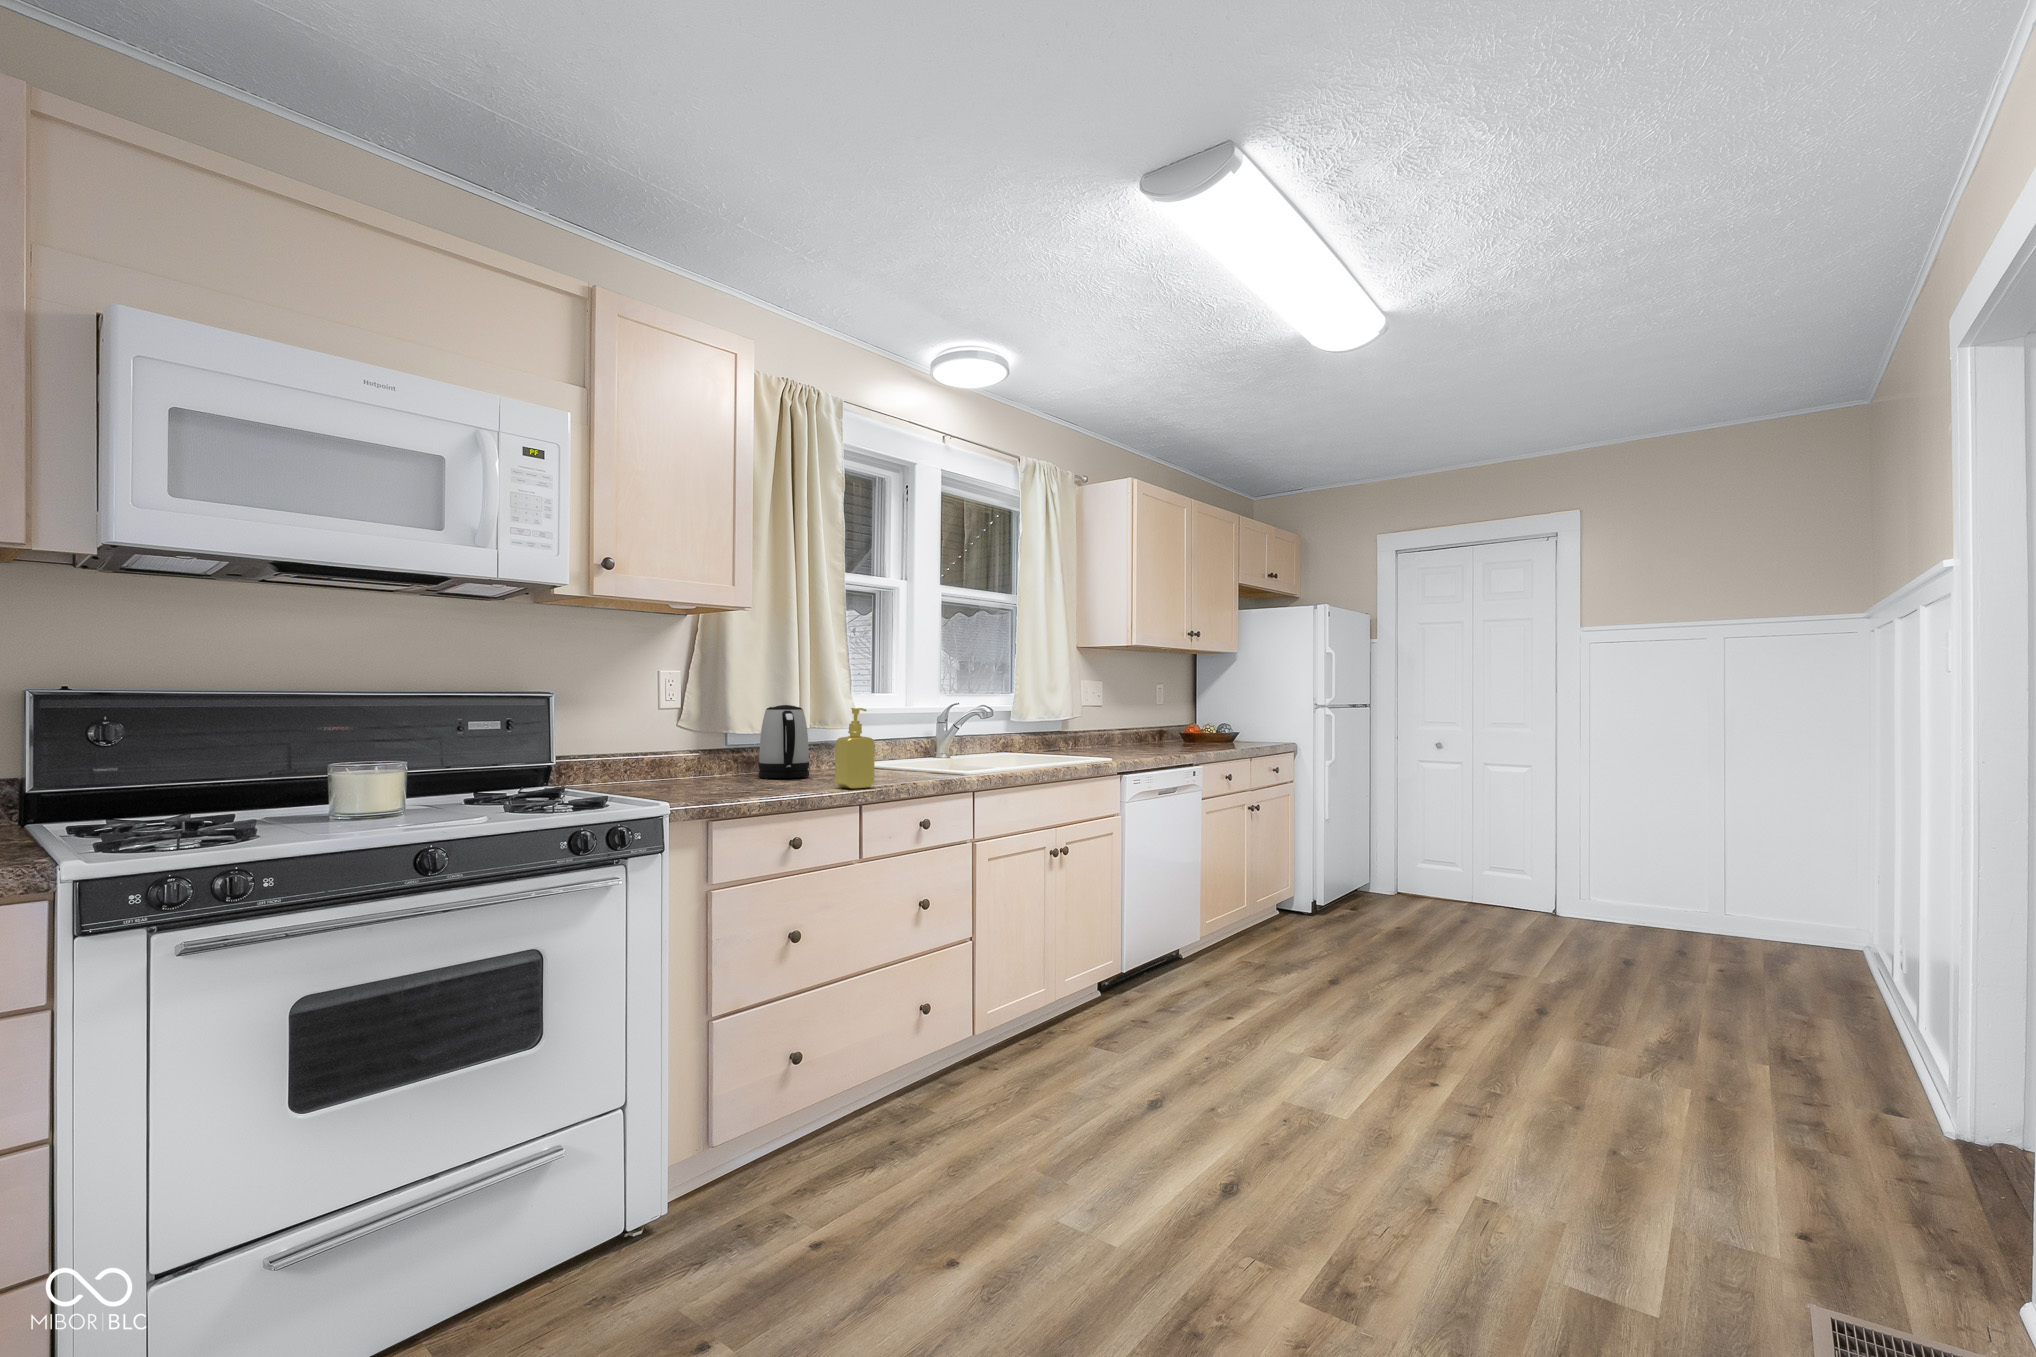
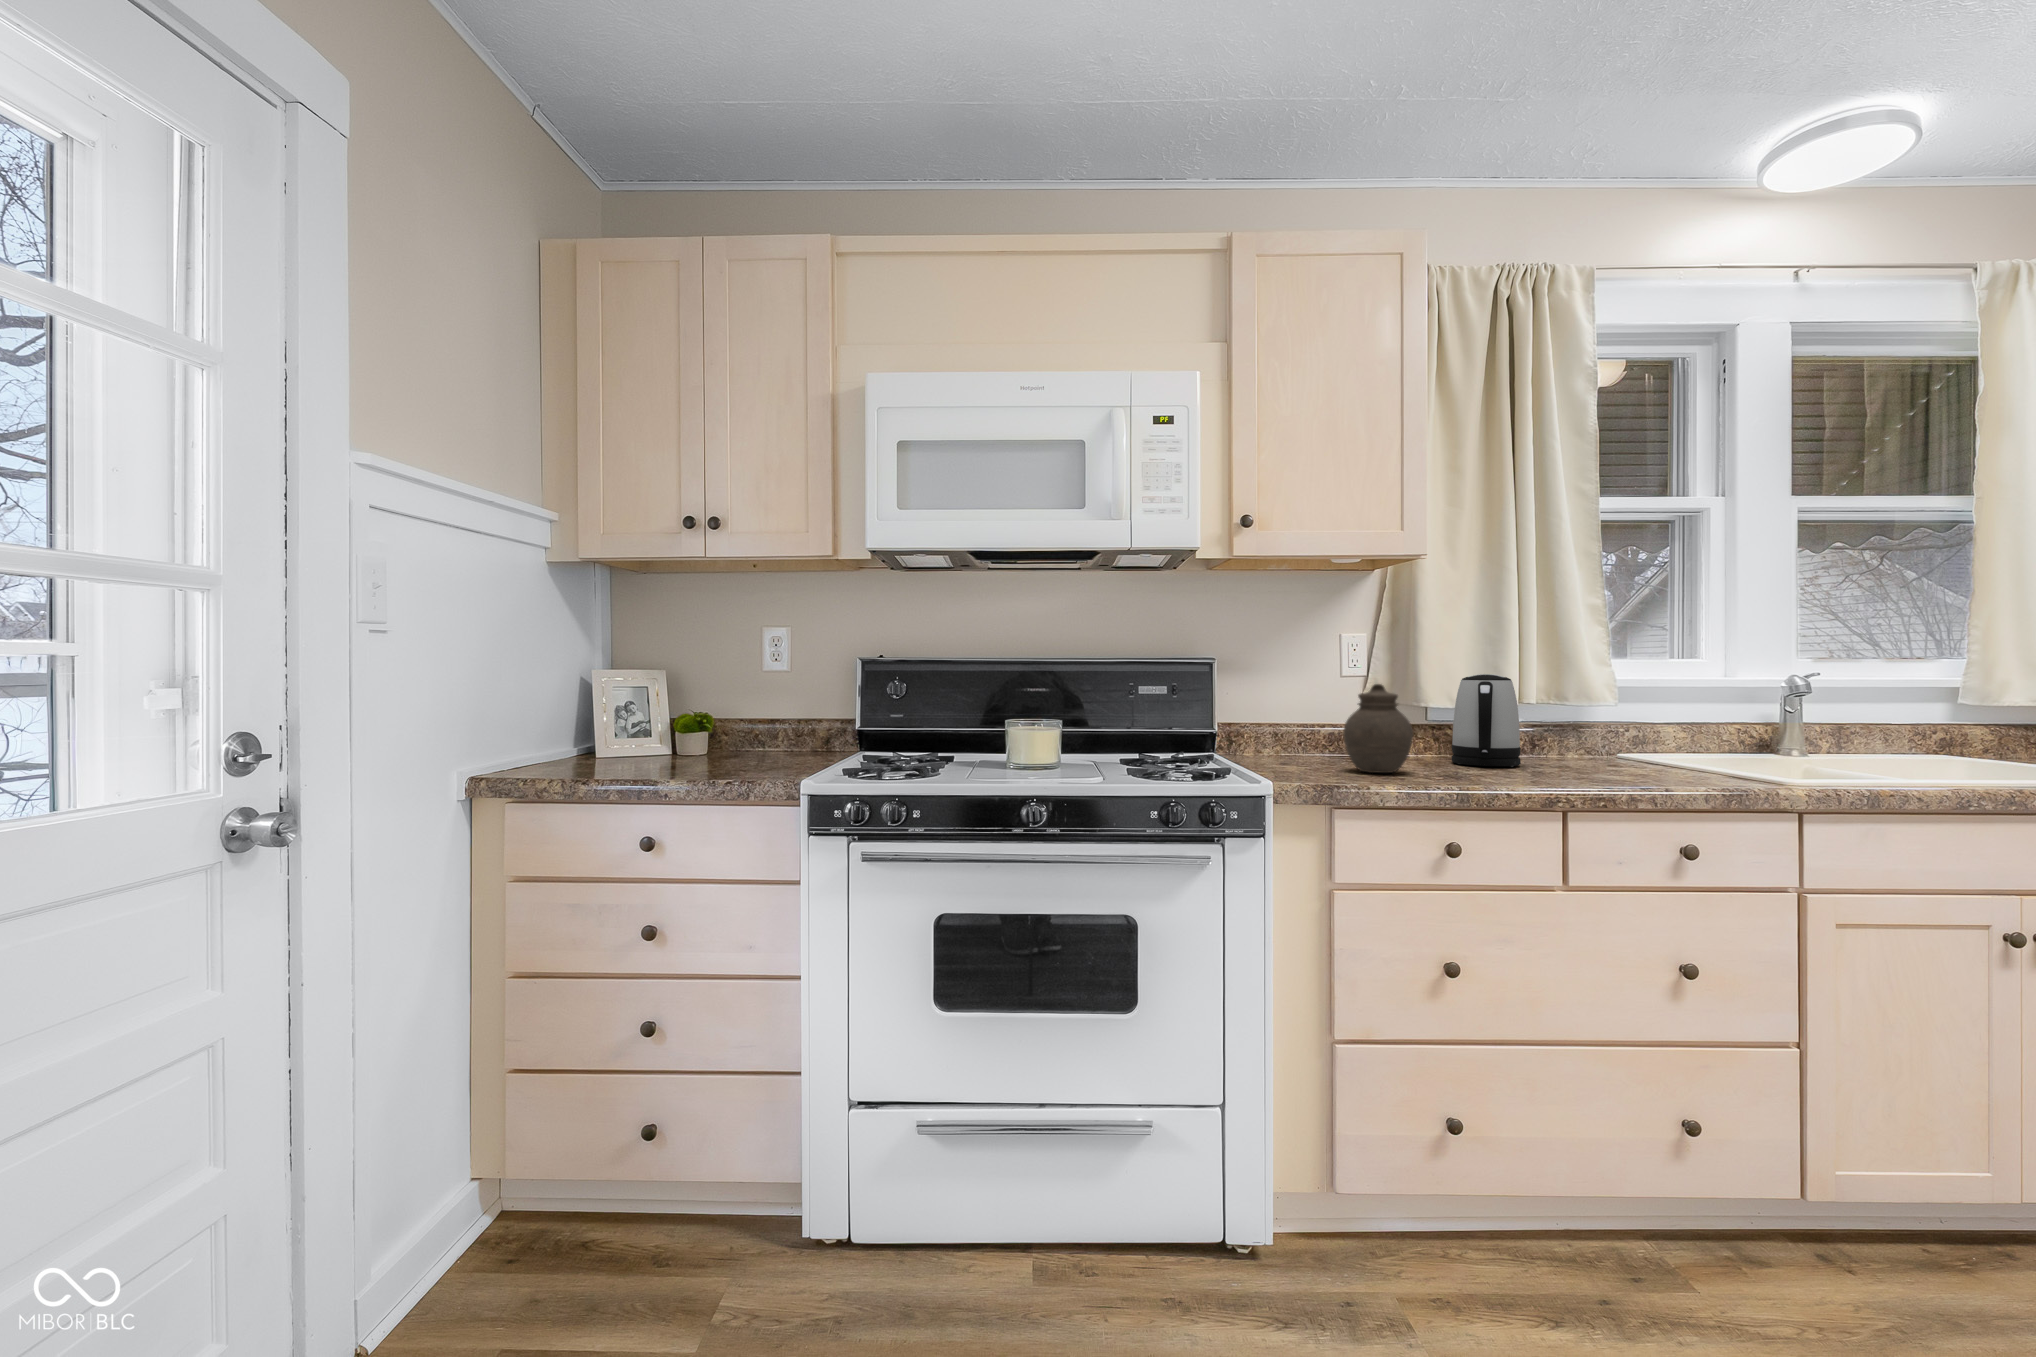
soap dispenser: present [835,708,875,789] -> none [1525,679,1586,788]
jar: none [692,714,750,790] -> present [1343,684,1413,773]

